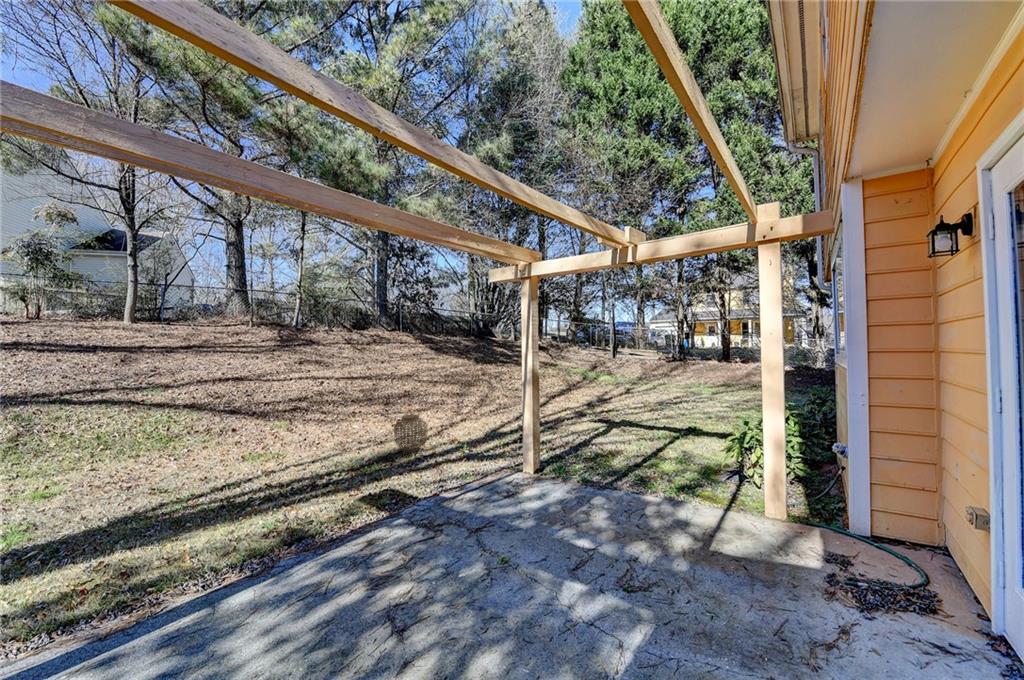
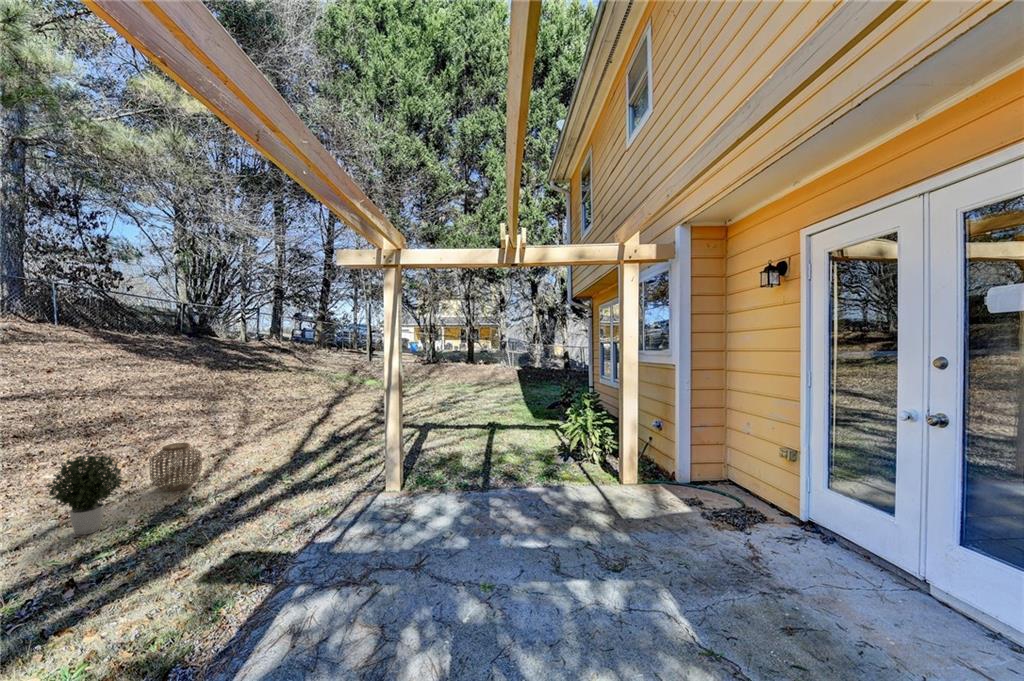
potted plant: none [322,415,366,474] -> present [45,455,123,535]

